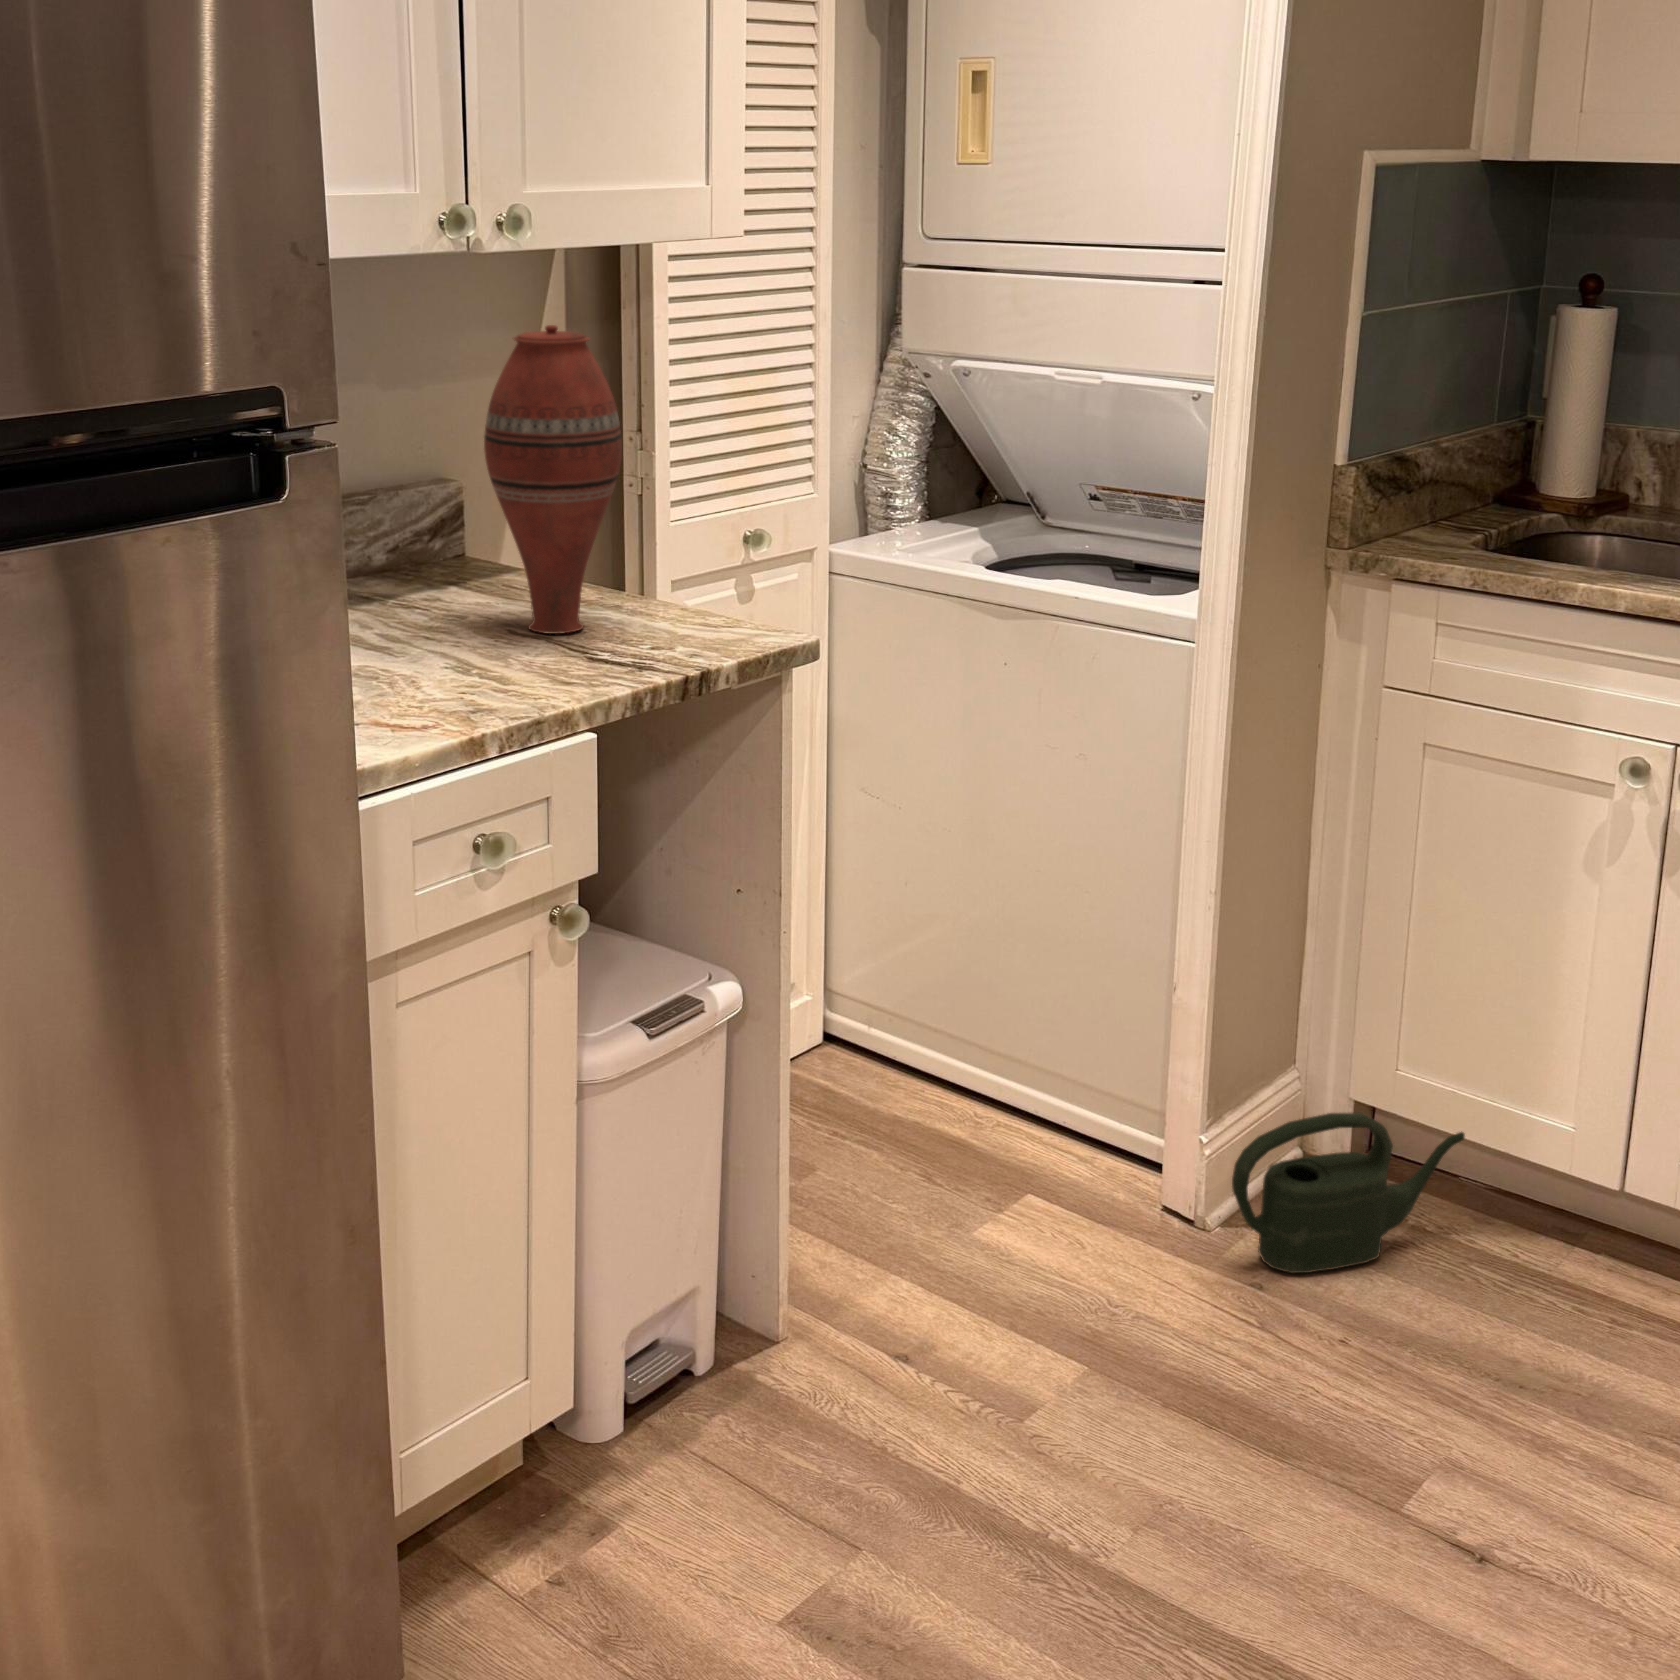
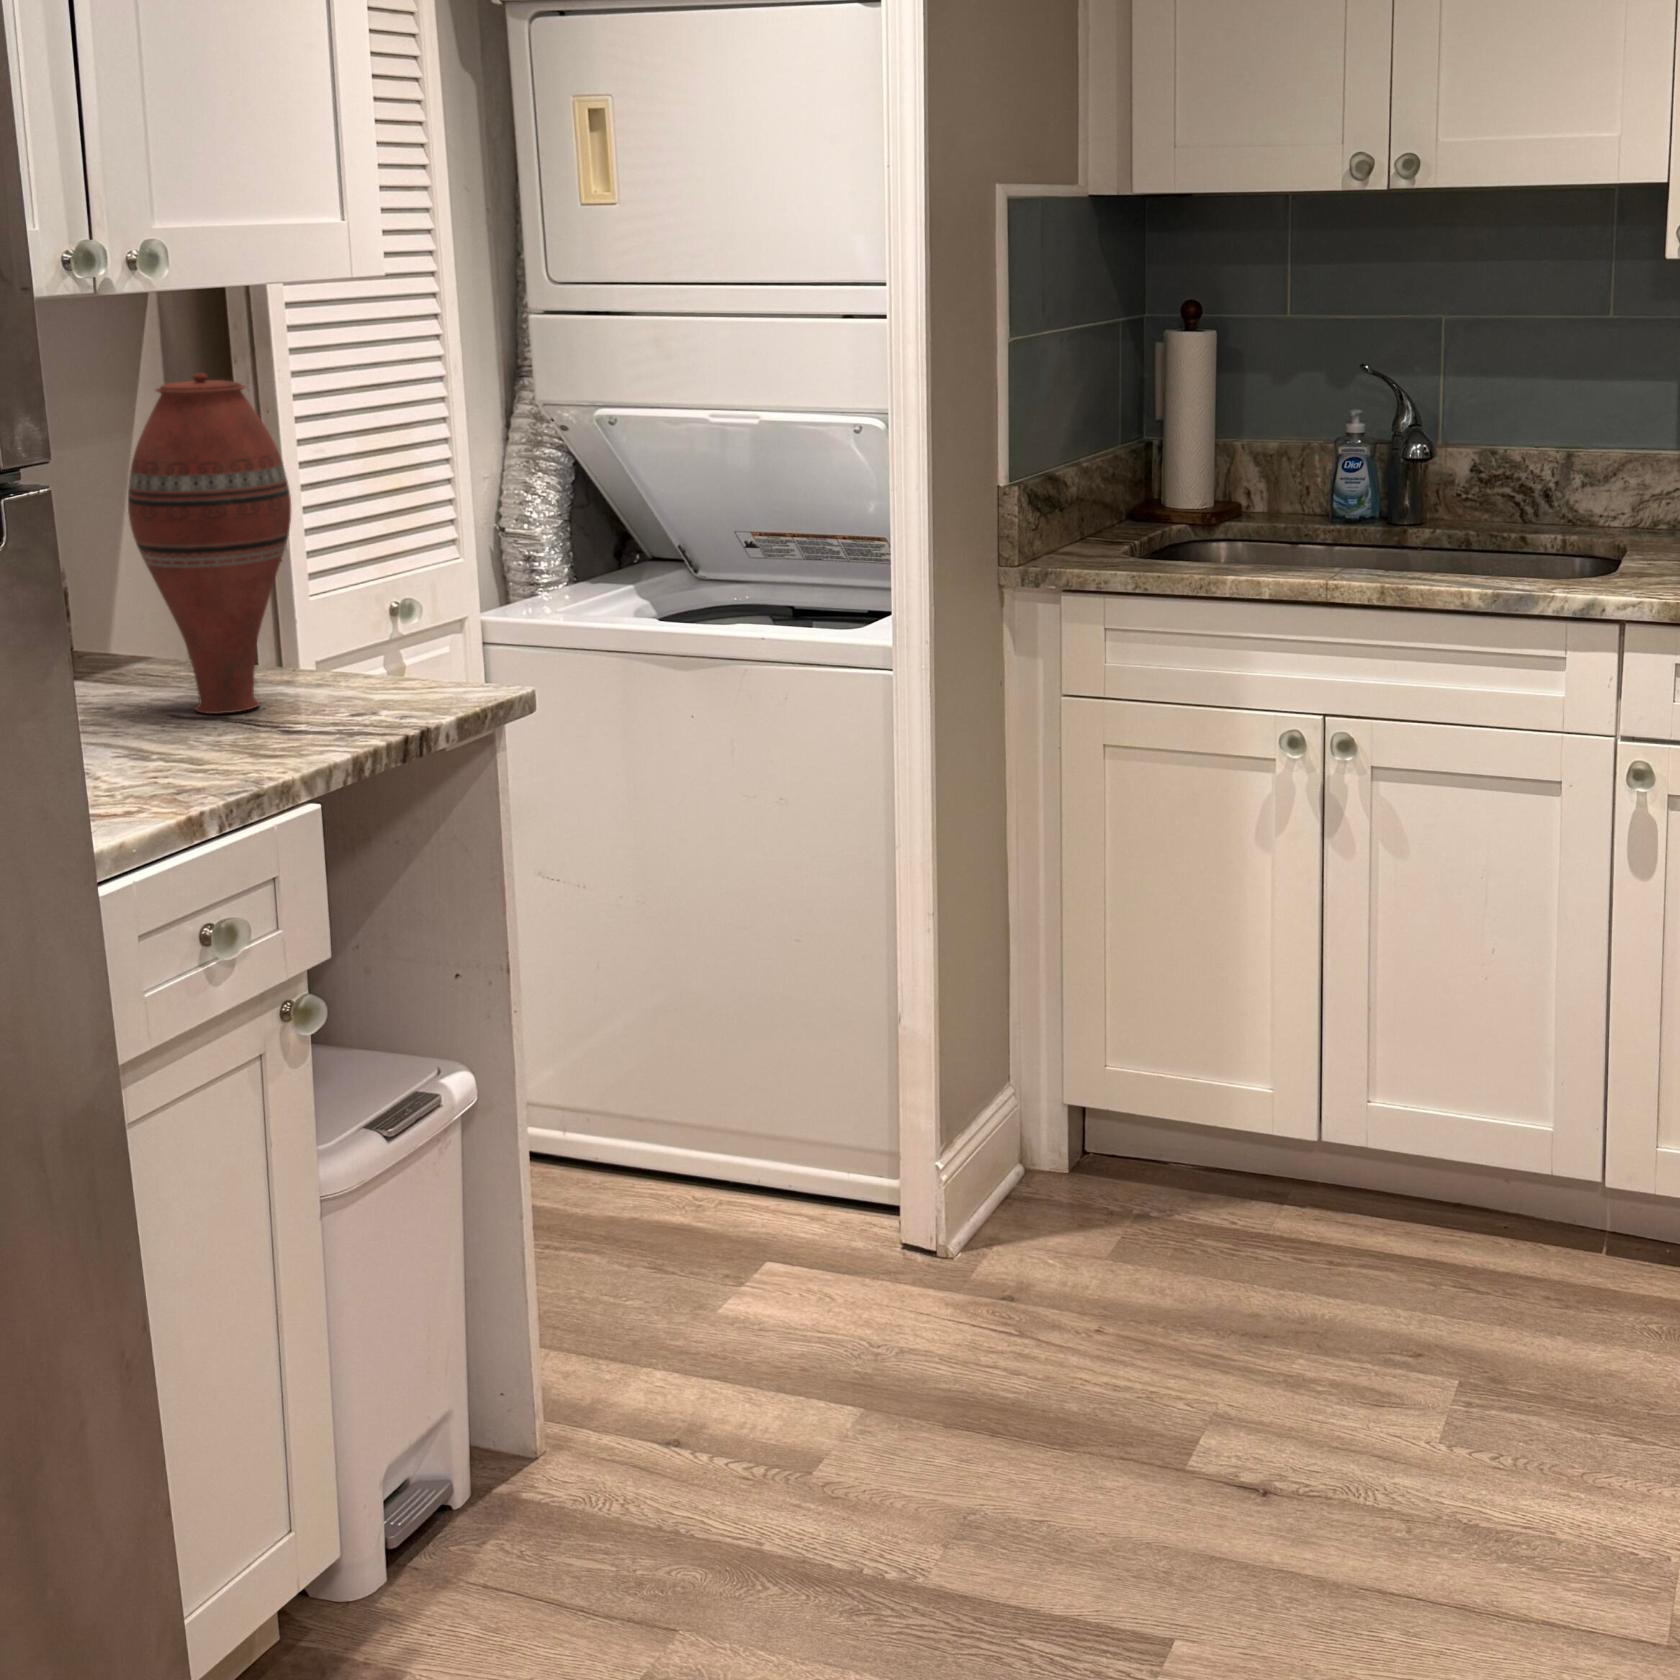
watering can: present [1232,1113,1465,1273] -> none [974,1109,1178,1280]

